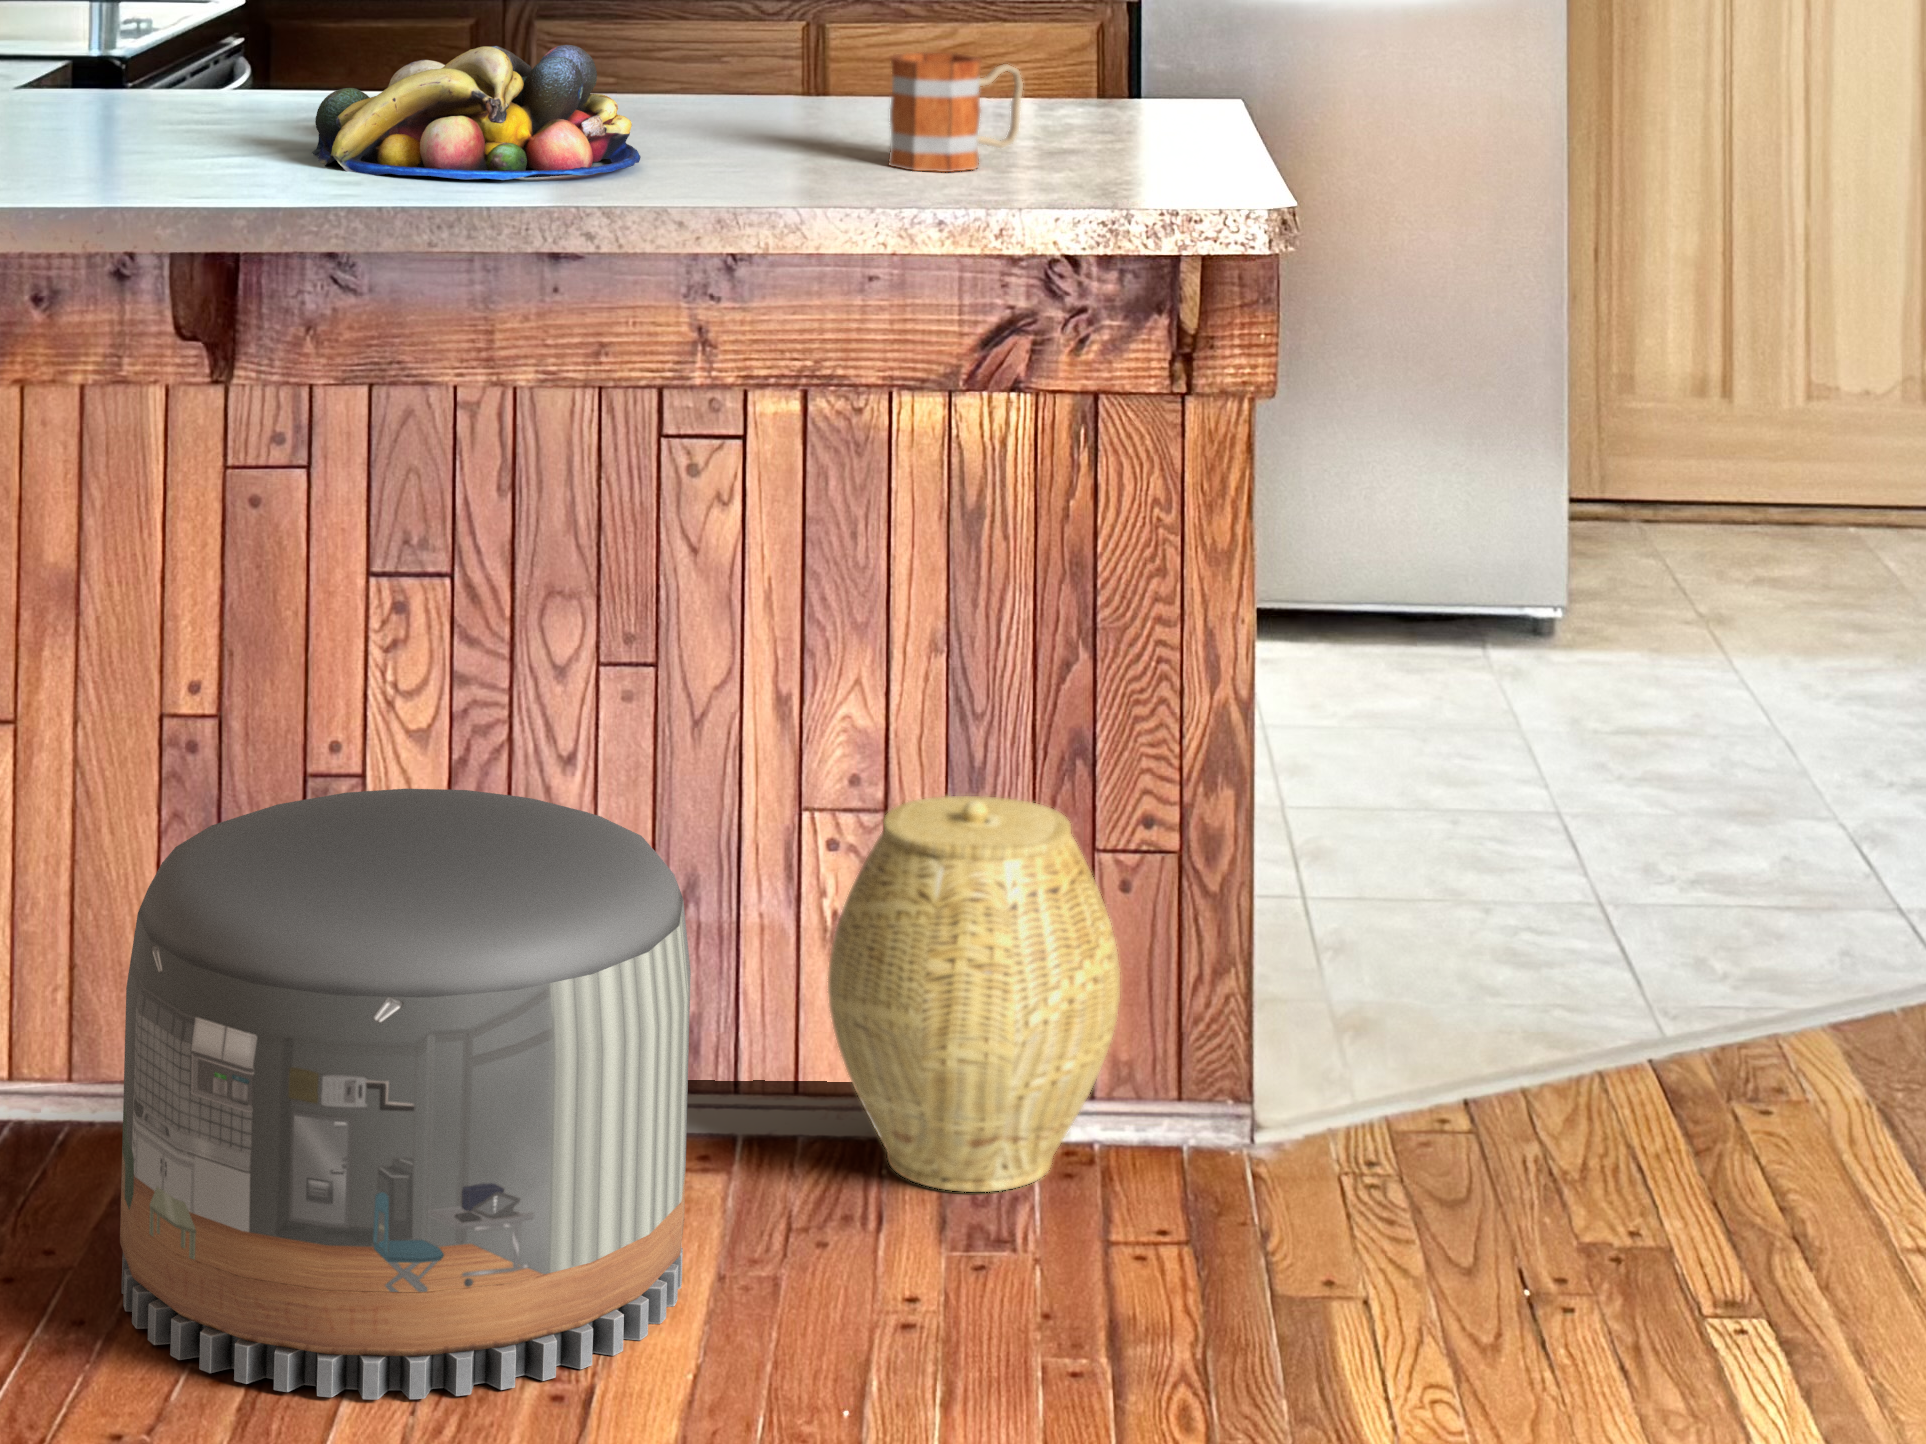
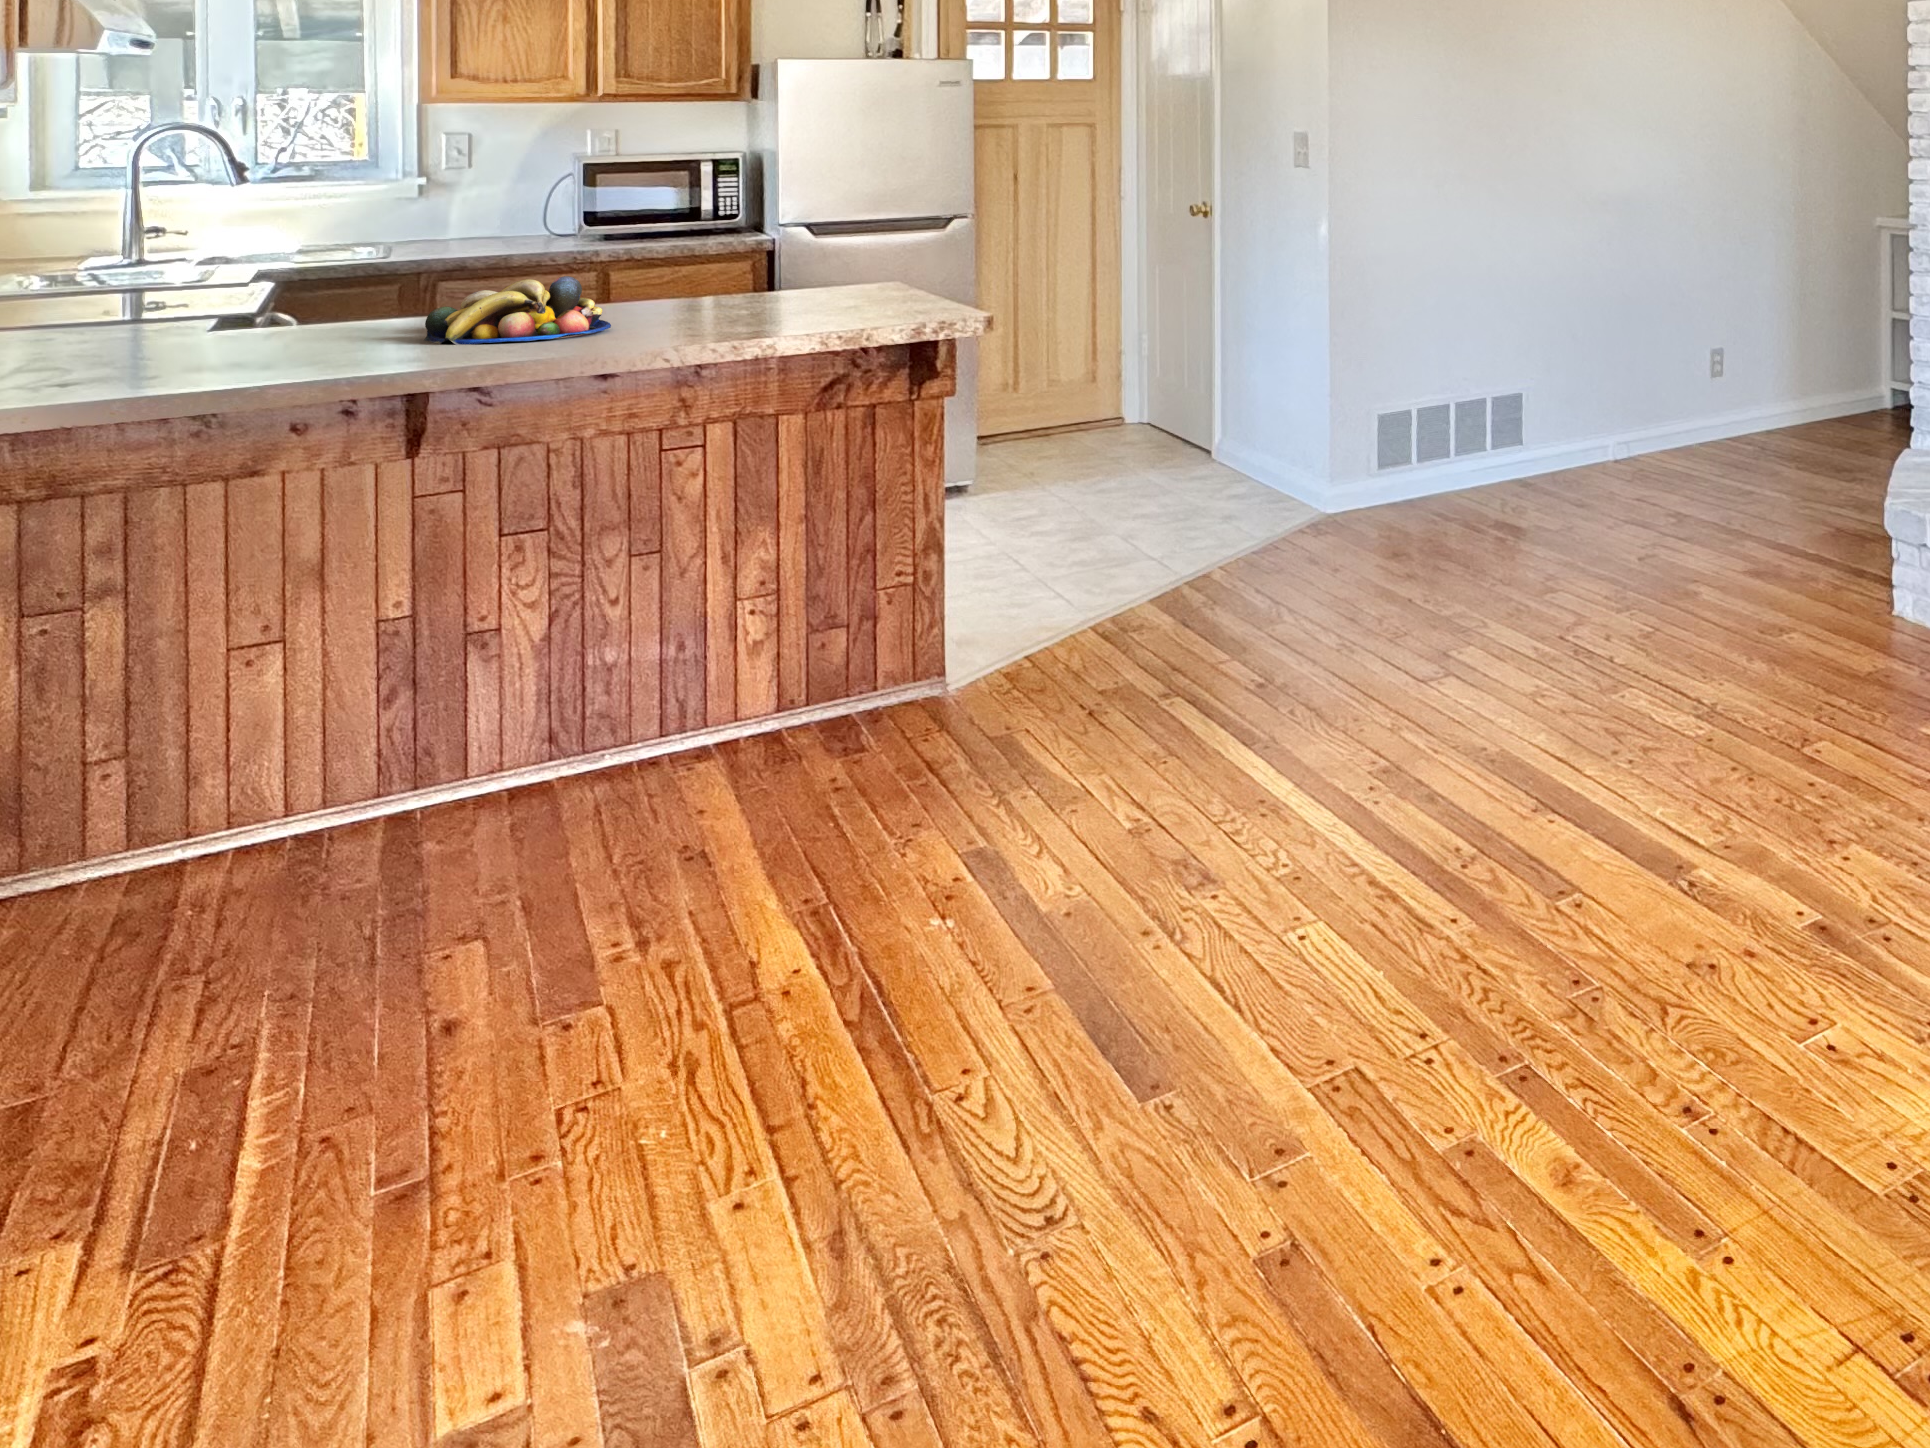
mug: present [889,52,1023,172] -> none [729,265,793,317]
pouf: present [120,789,691,1400] -> none [417,611,726,903]
woven basket: present [828,796,1120,1192] -> none [761,573,901,743]

